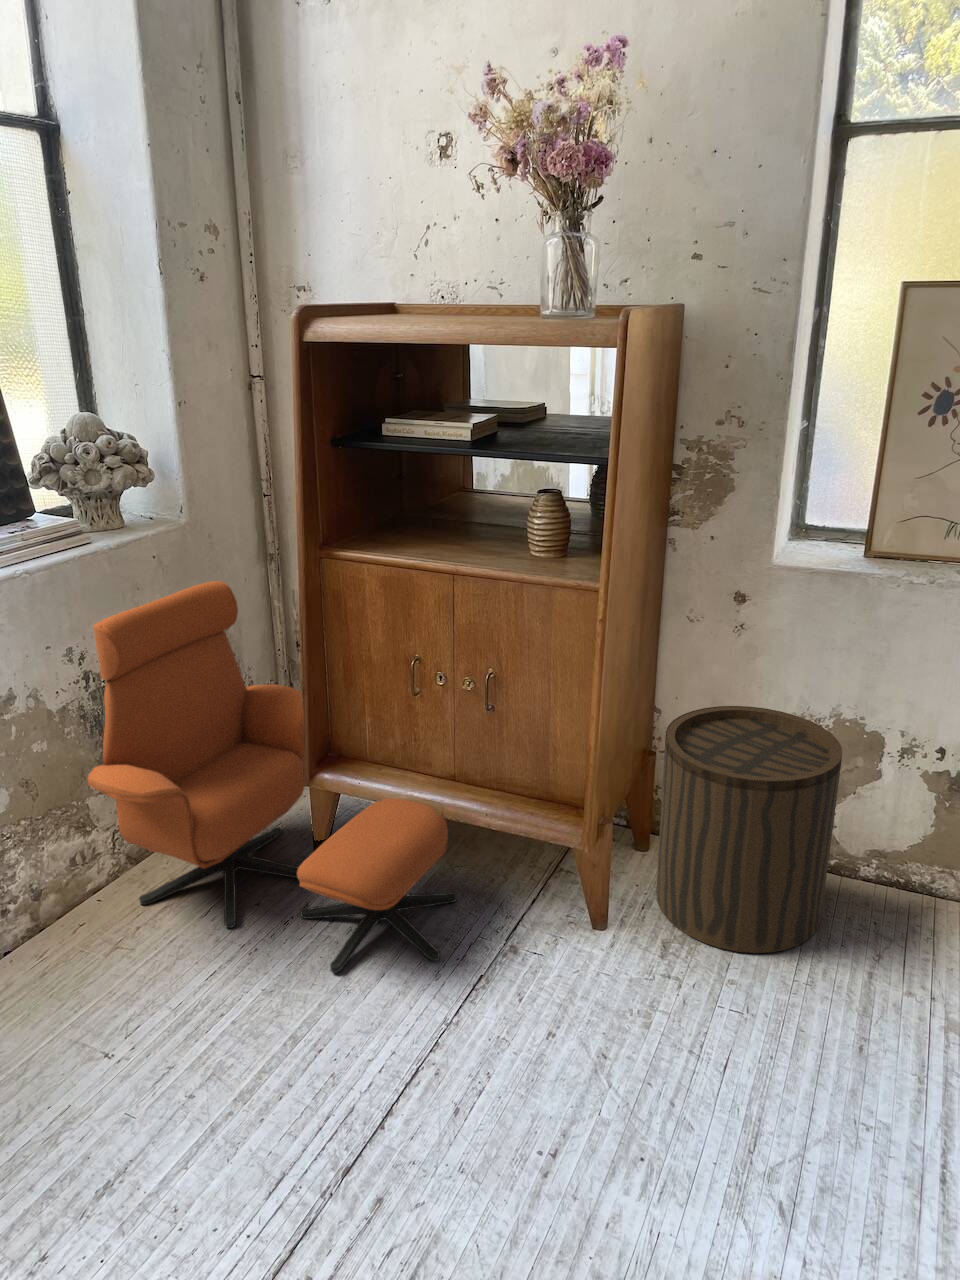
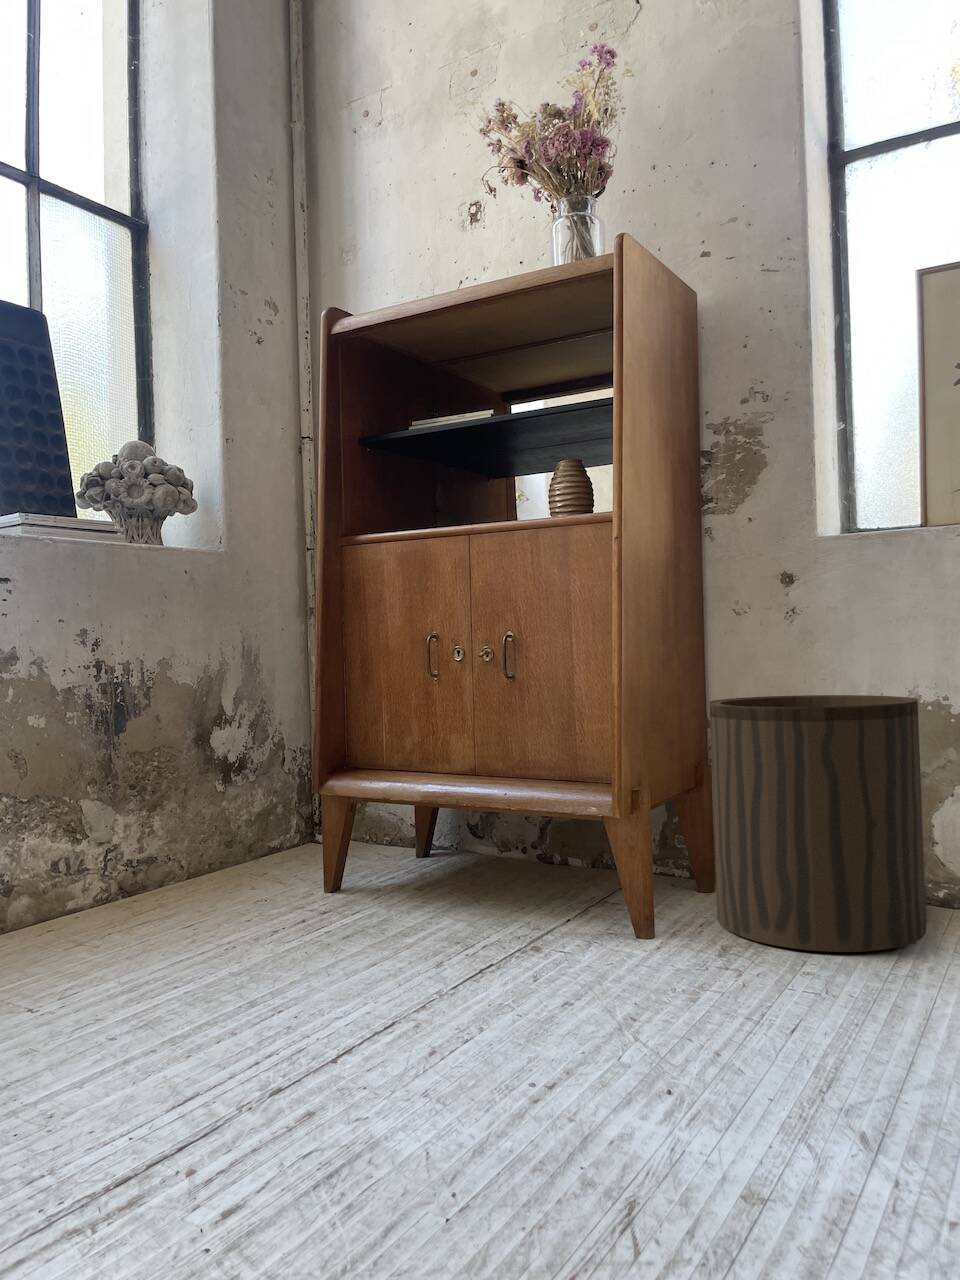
lounge chair: present [88,581,457,973] -> none [76,583,476,958]

